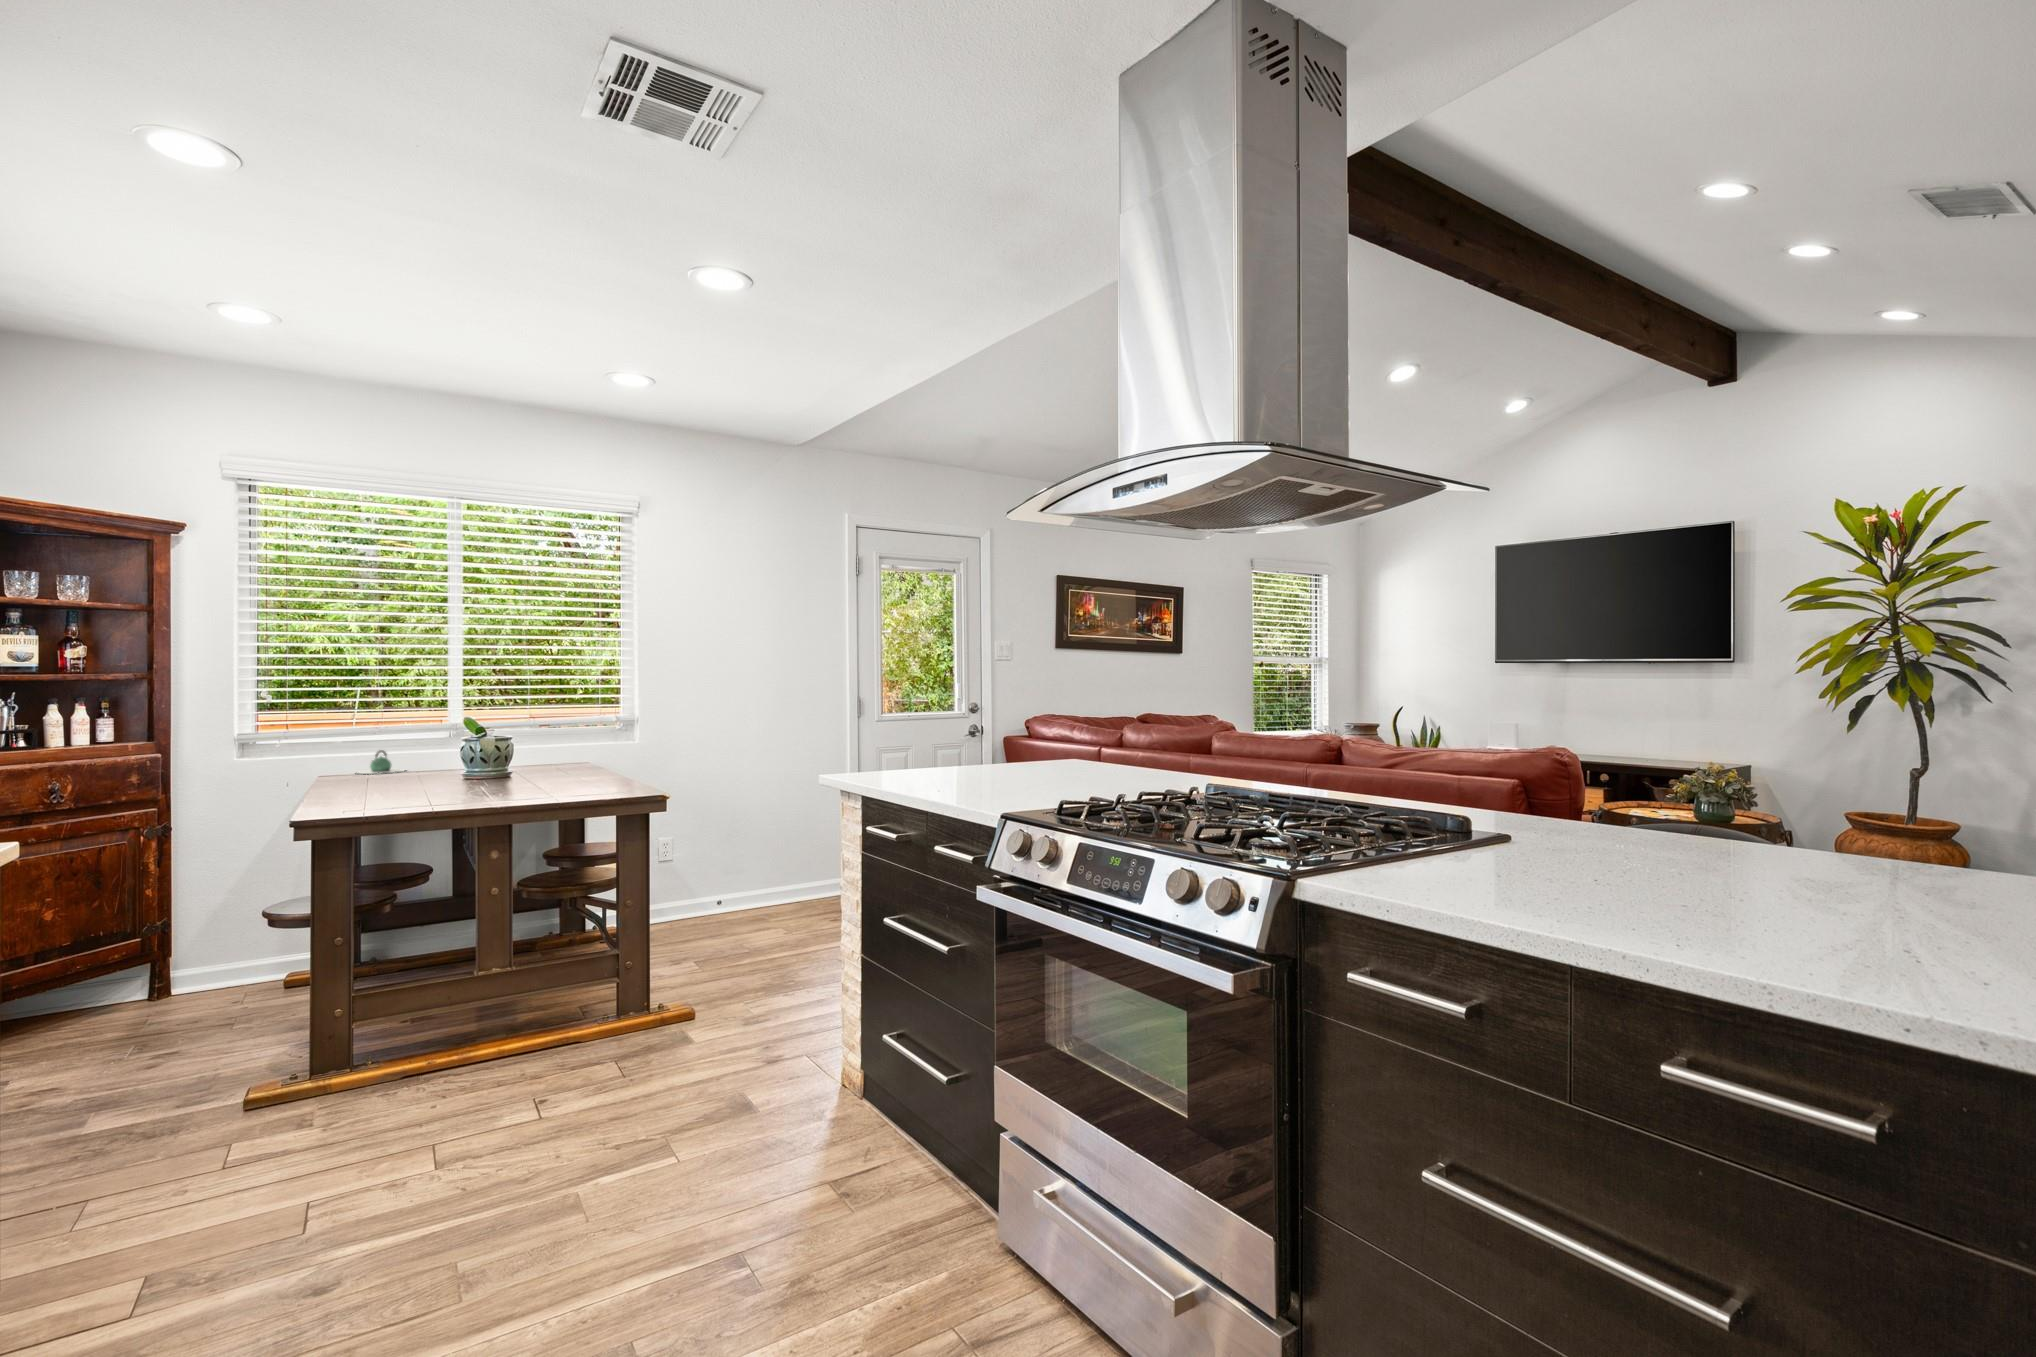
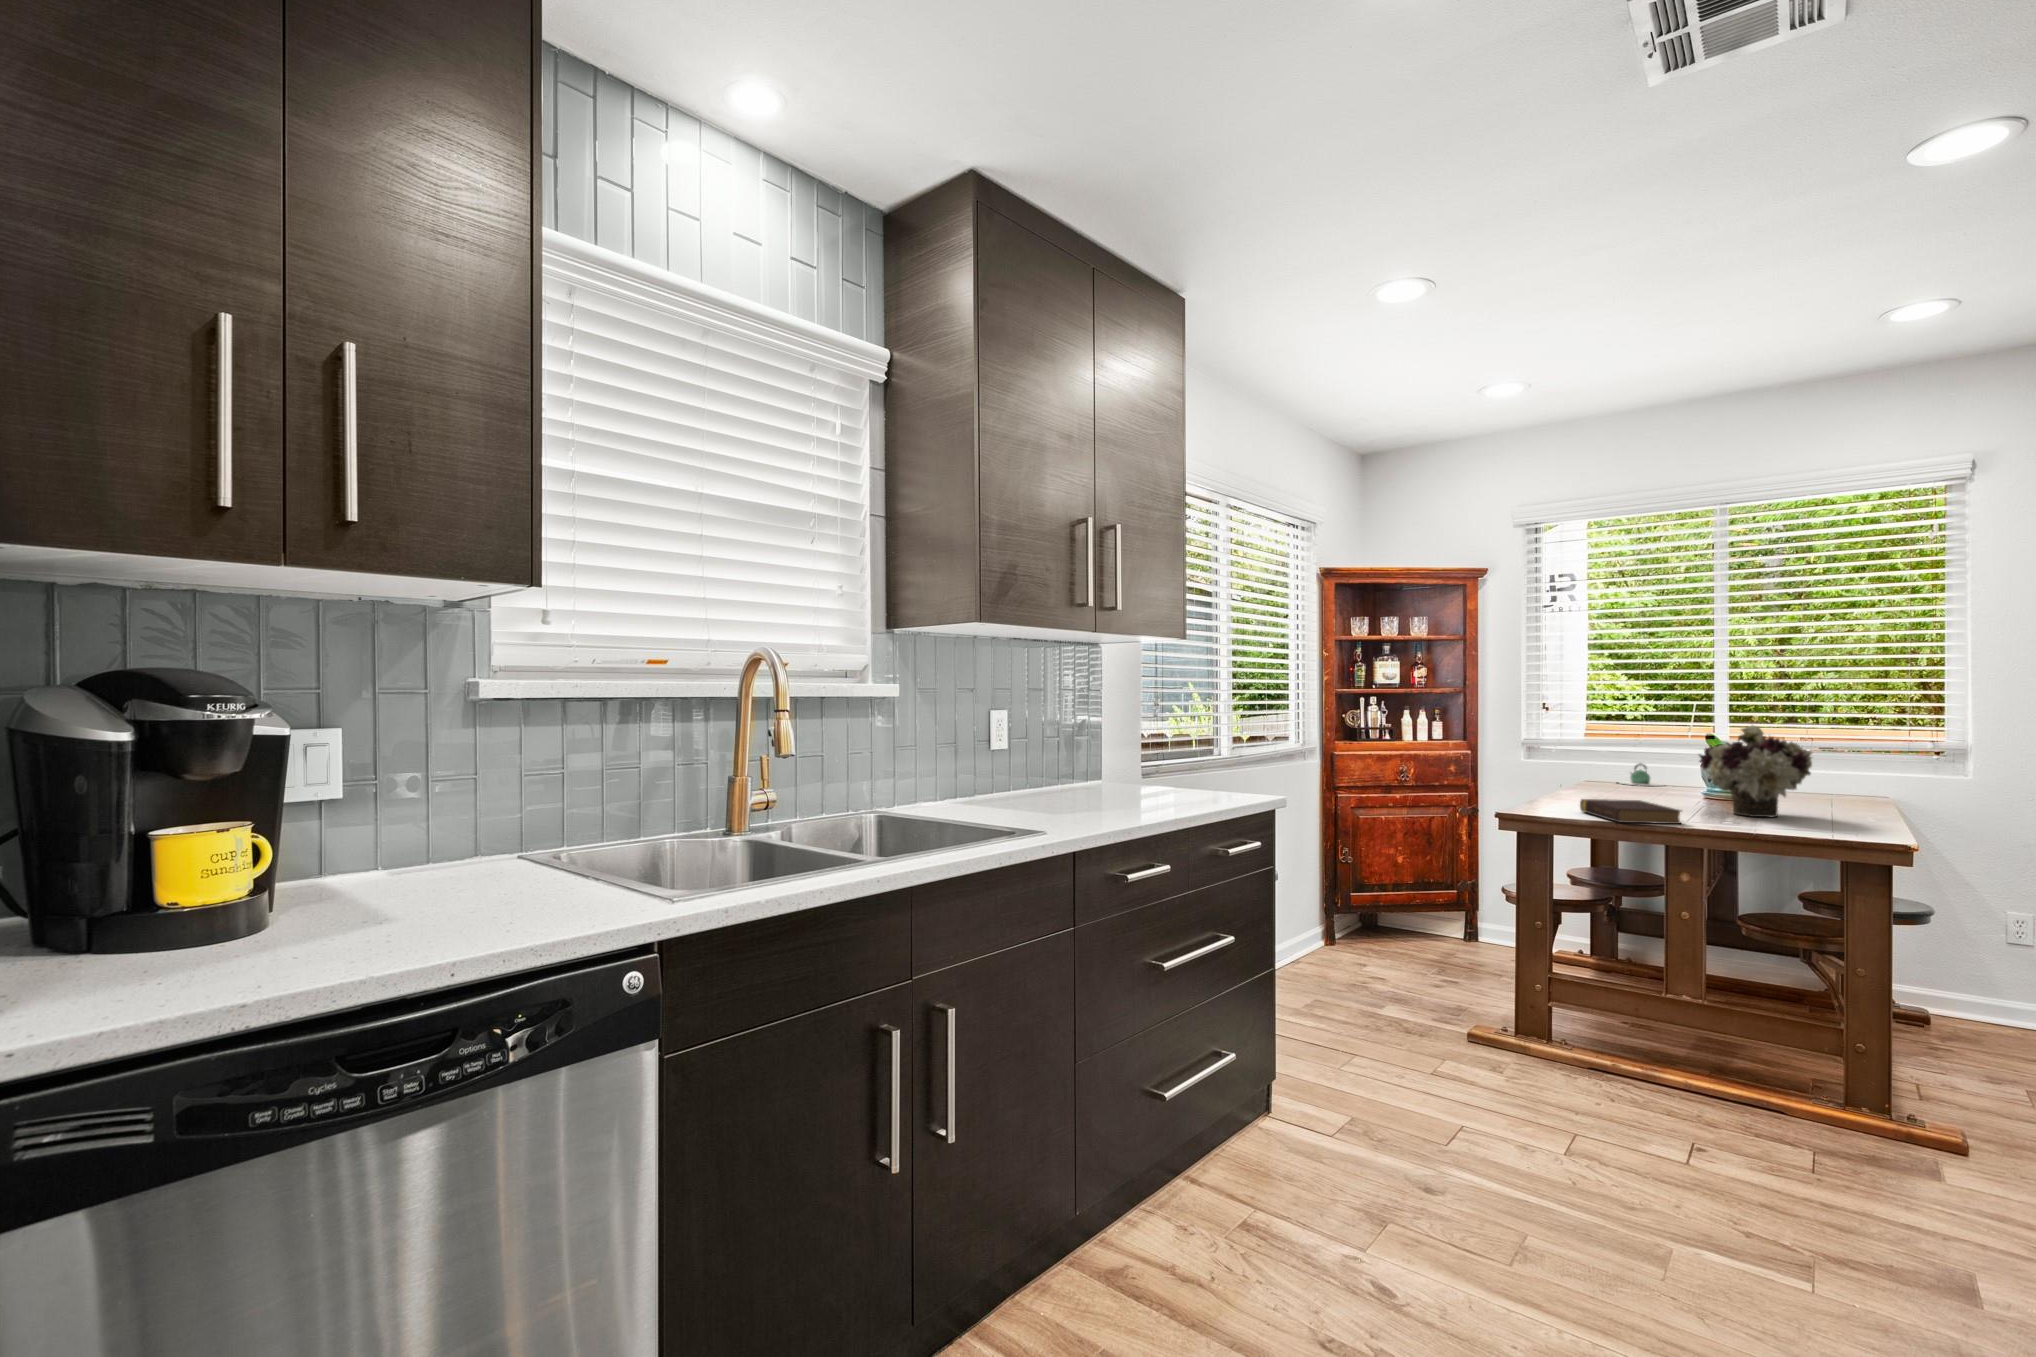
flower arrangement: none [475,700,571,786] -> present [1699,725,1812,817]
book: none [374,783,486,807] -> present [1580,799,1681,824]

